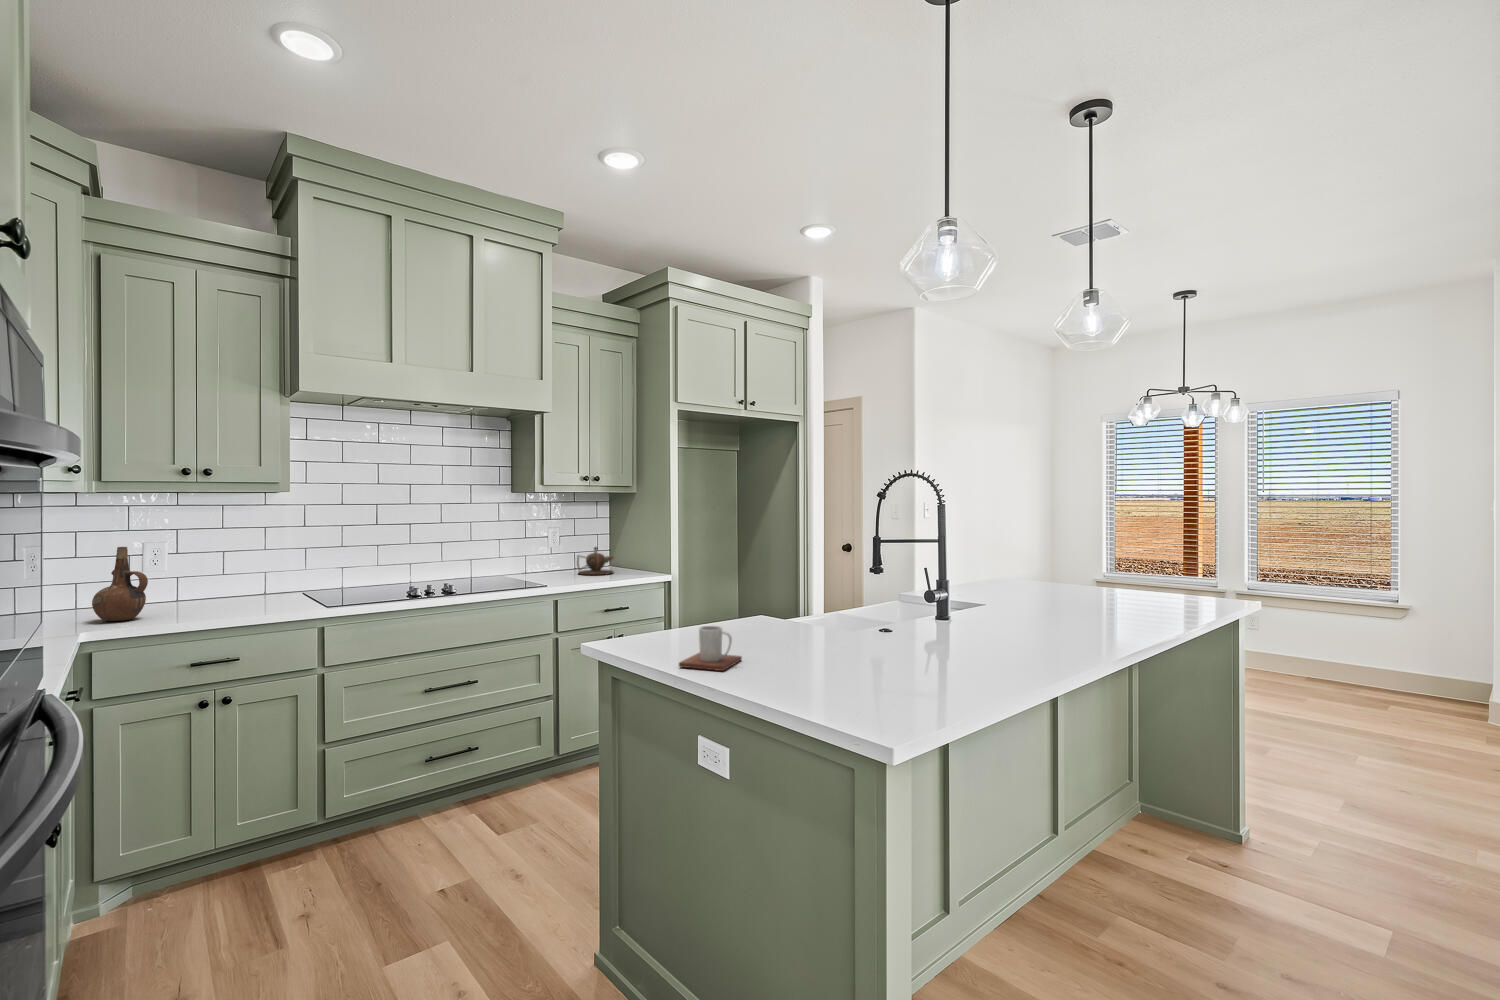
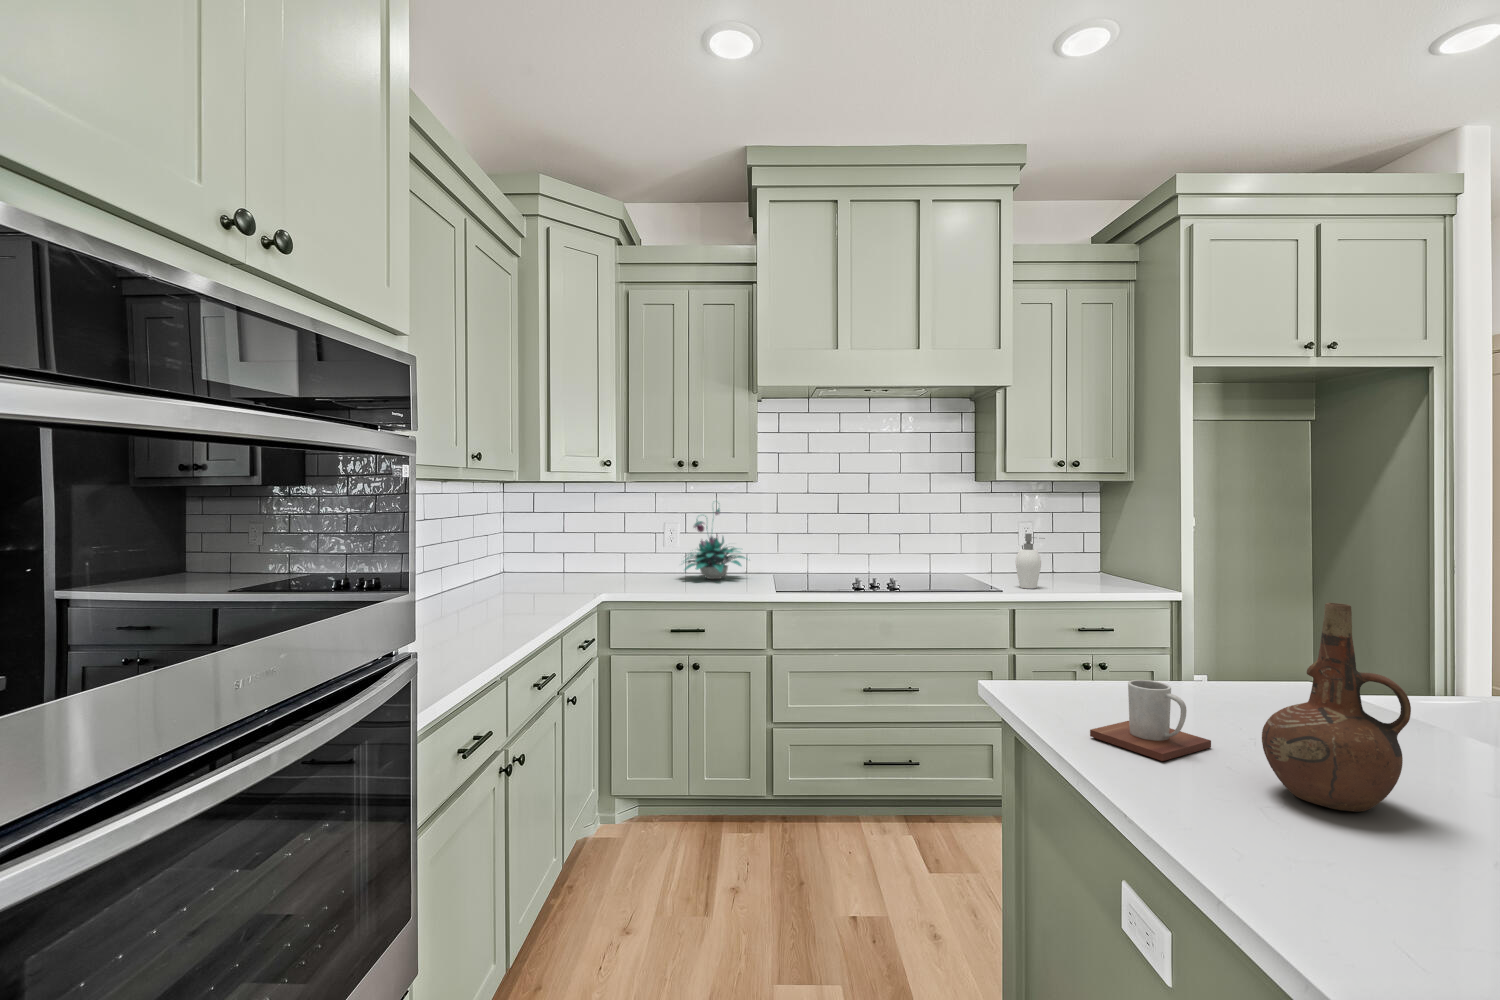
plant: none [176,514,279,603] -> present [685,508,745,579]
soap dispenser: none [554,537,579,583] -> present [1016,533,1045,589]
ceramic pitcher: present [92,547,148,621] -> present [1262,603,1411,812]
teapot: present [577,547,614,575] -> none [1051,547,1101,583]

